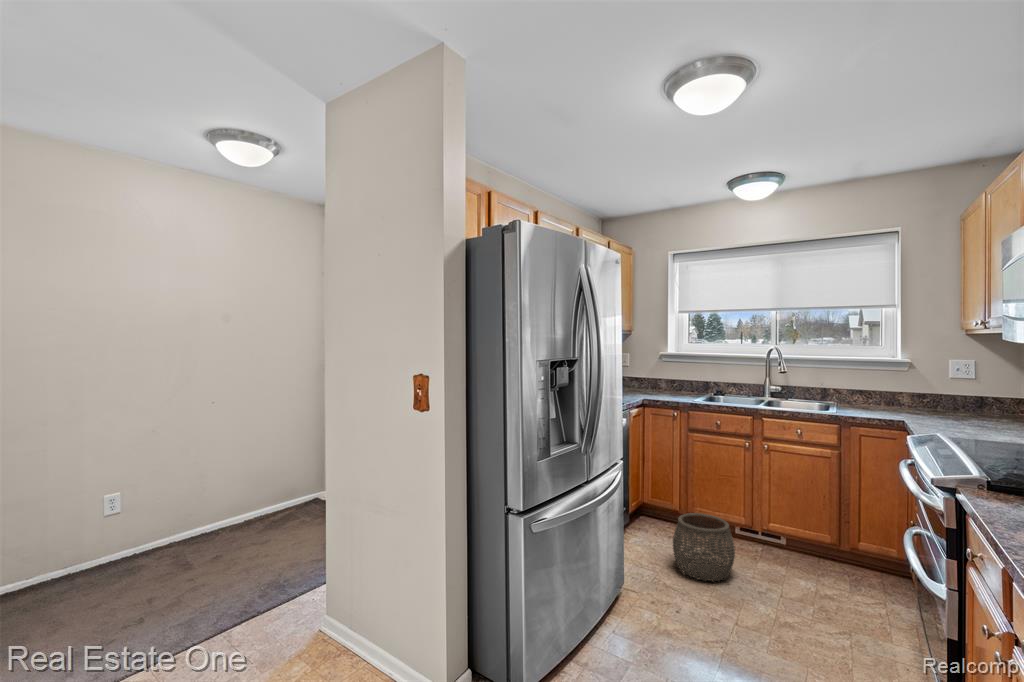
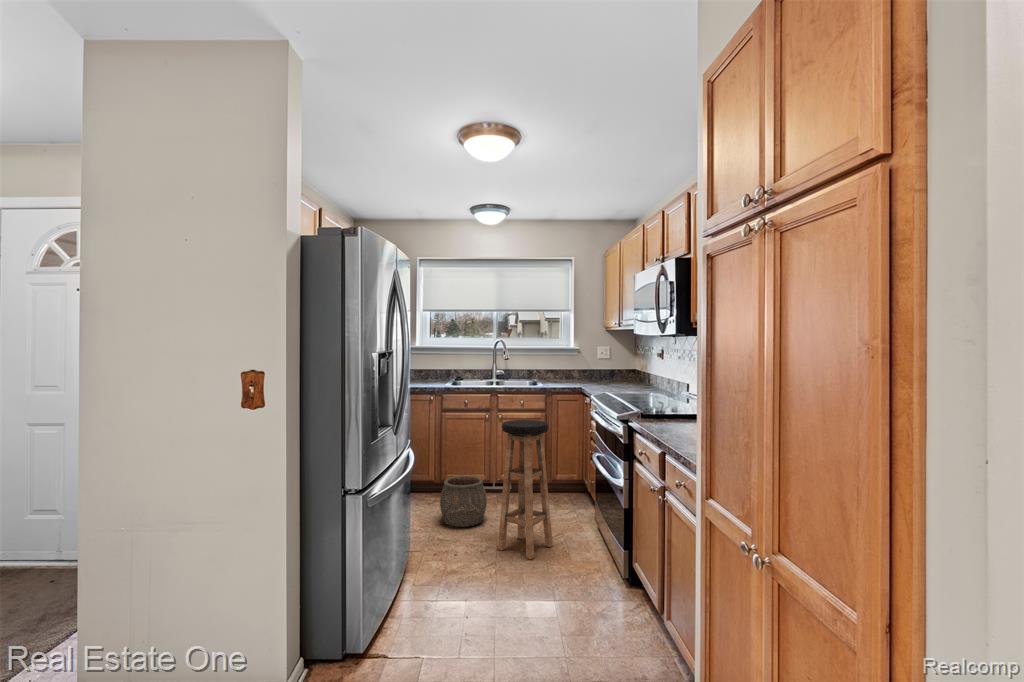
bar stool: none [735,457,825,660] -> present [498,420,553,560]

